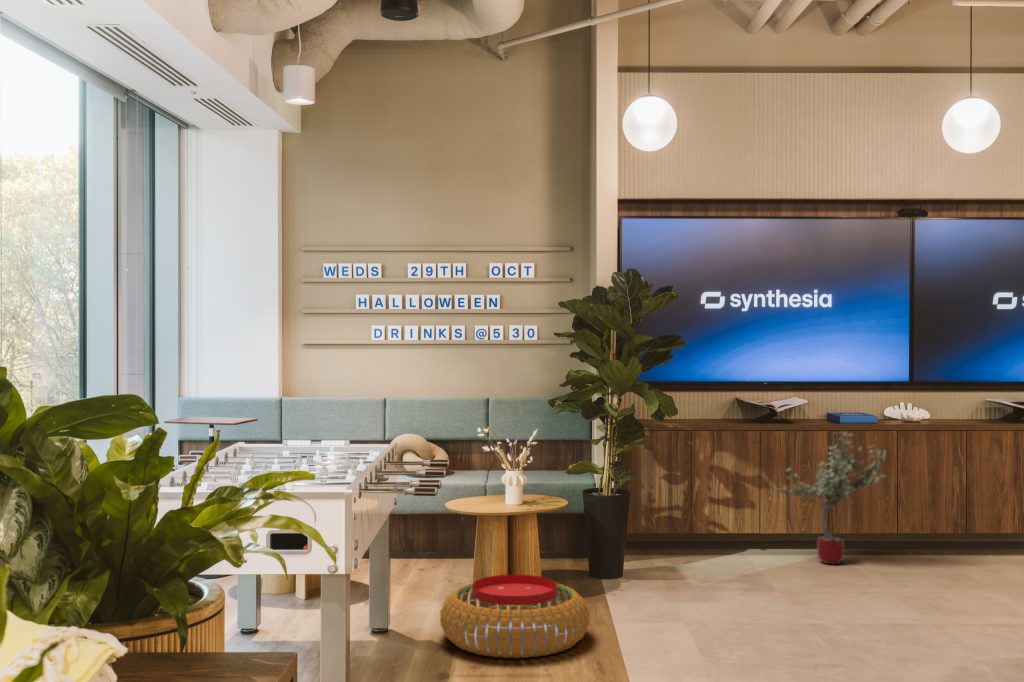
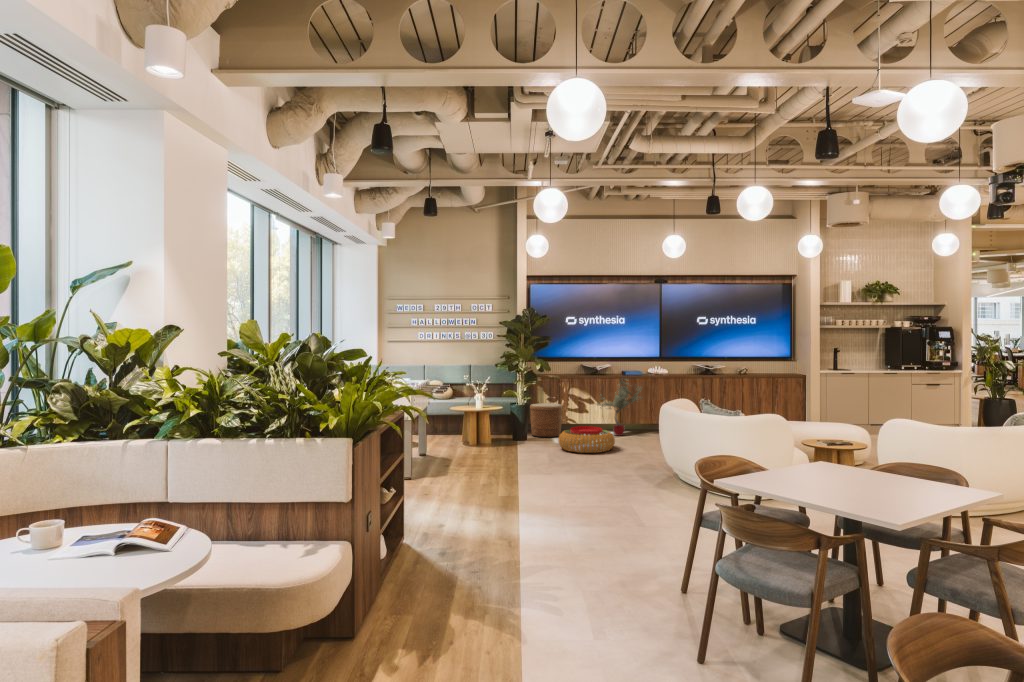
woven basket: none [625,486,700,568] -> present [530,403,562,437]
pouf: present [440,574,589,658] -> present [558,426,615,453]

